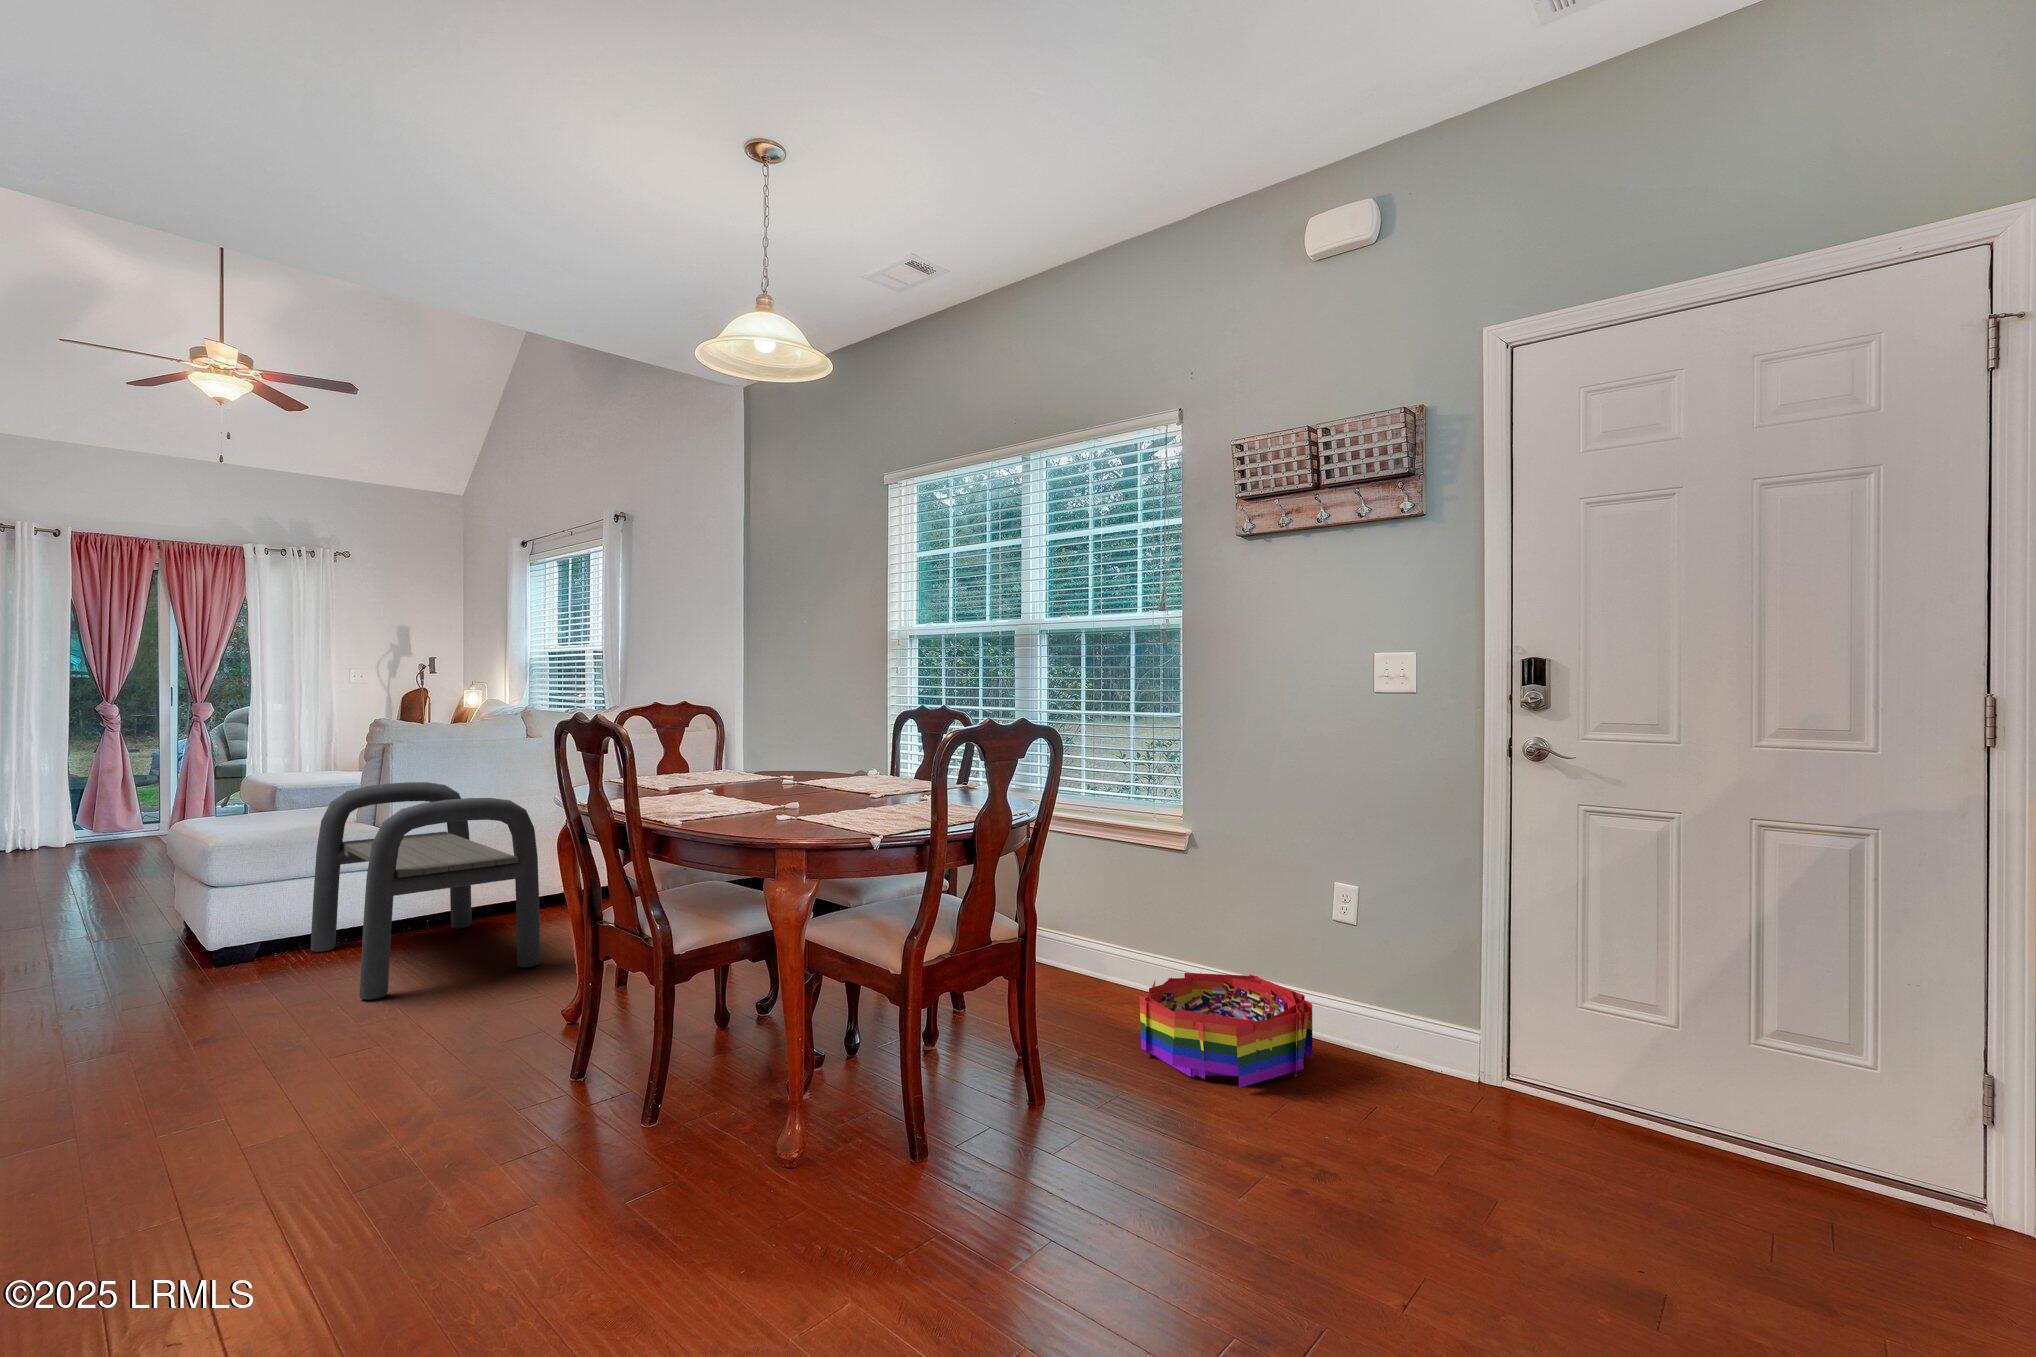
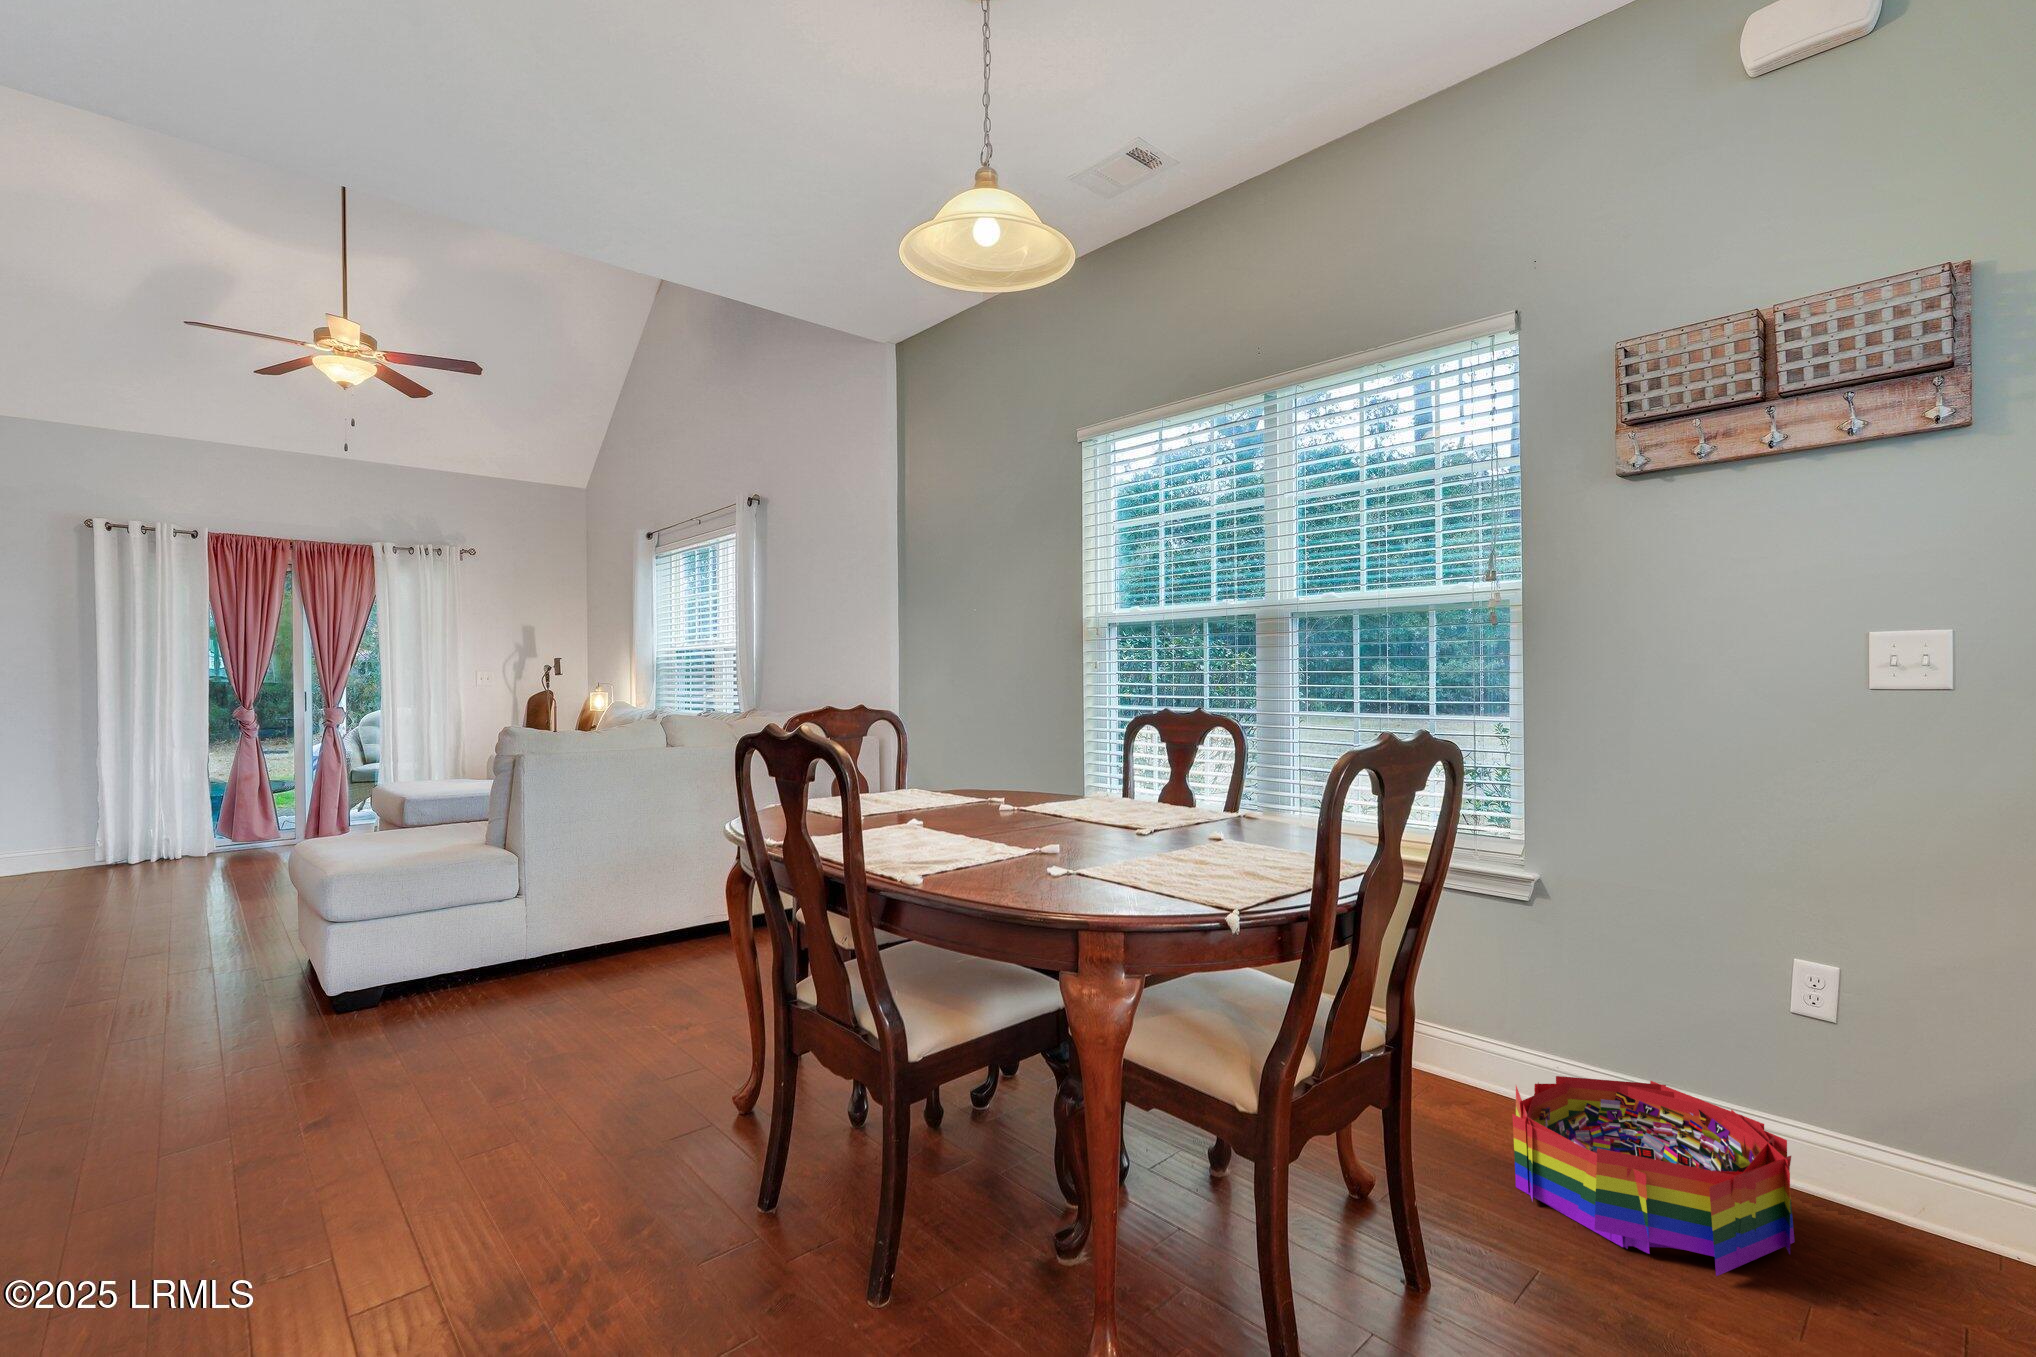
bench: present [310,782,540,1000] -> none [441,800,695,1068]

